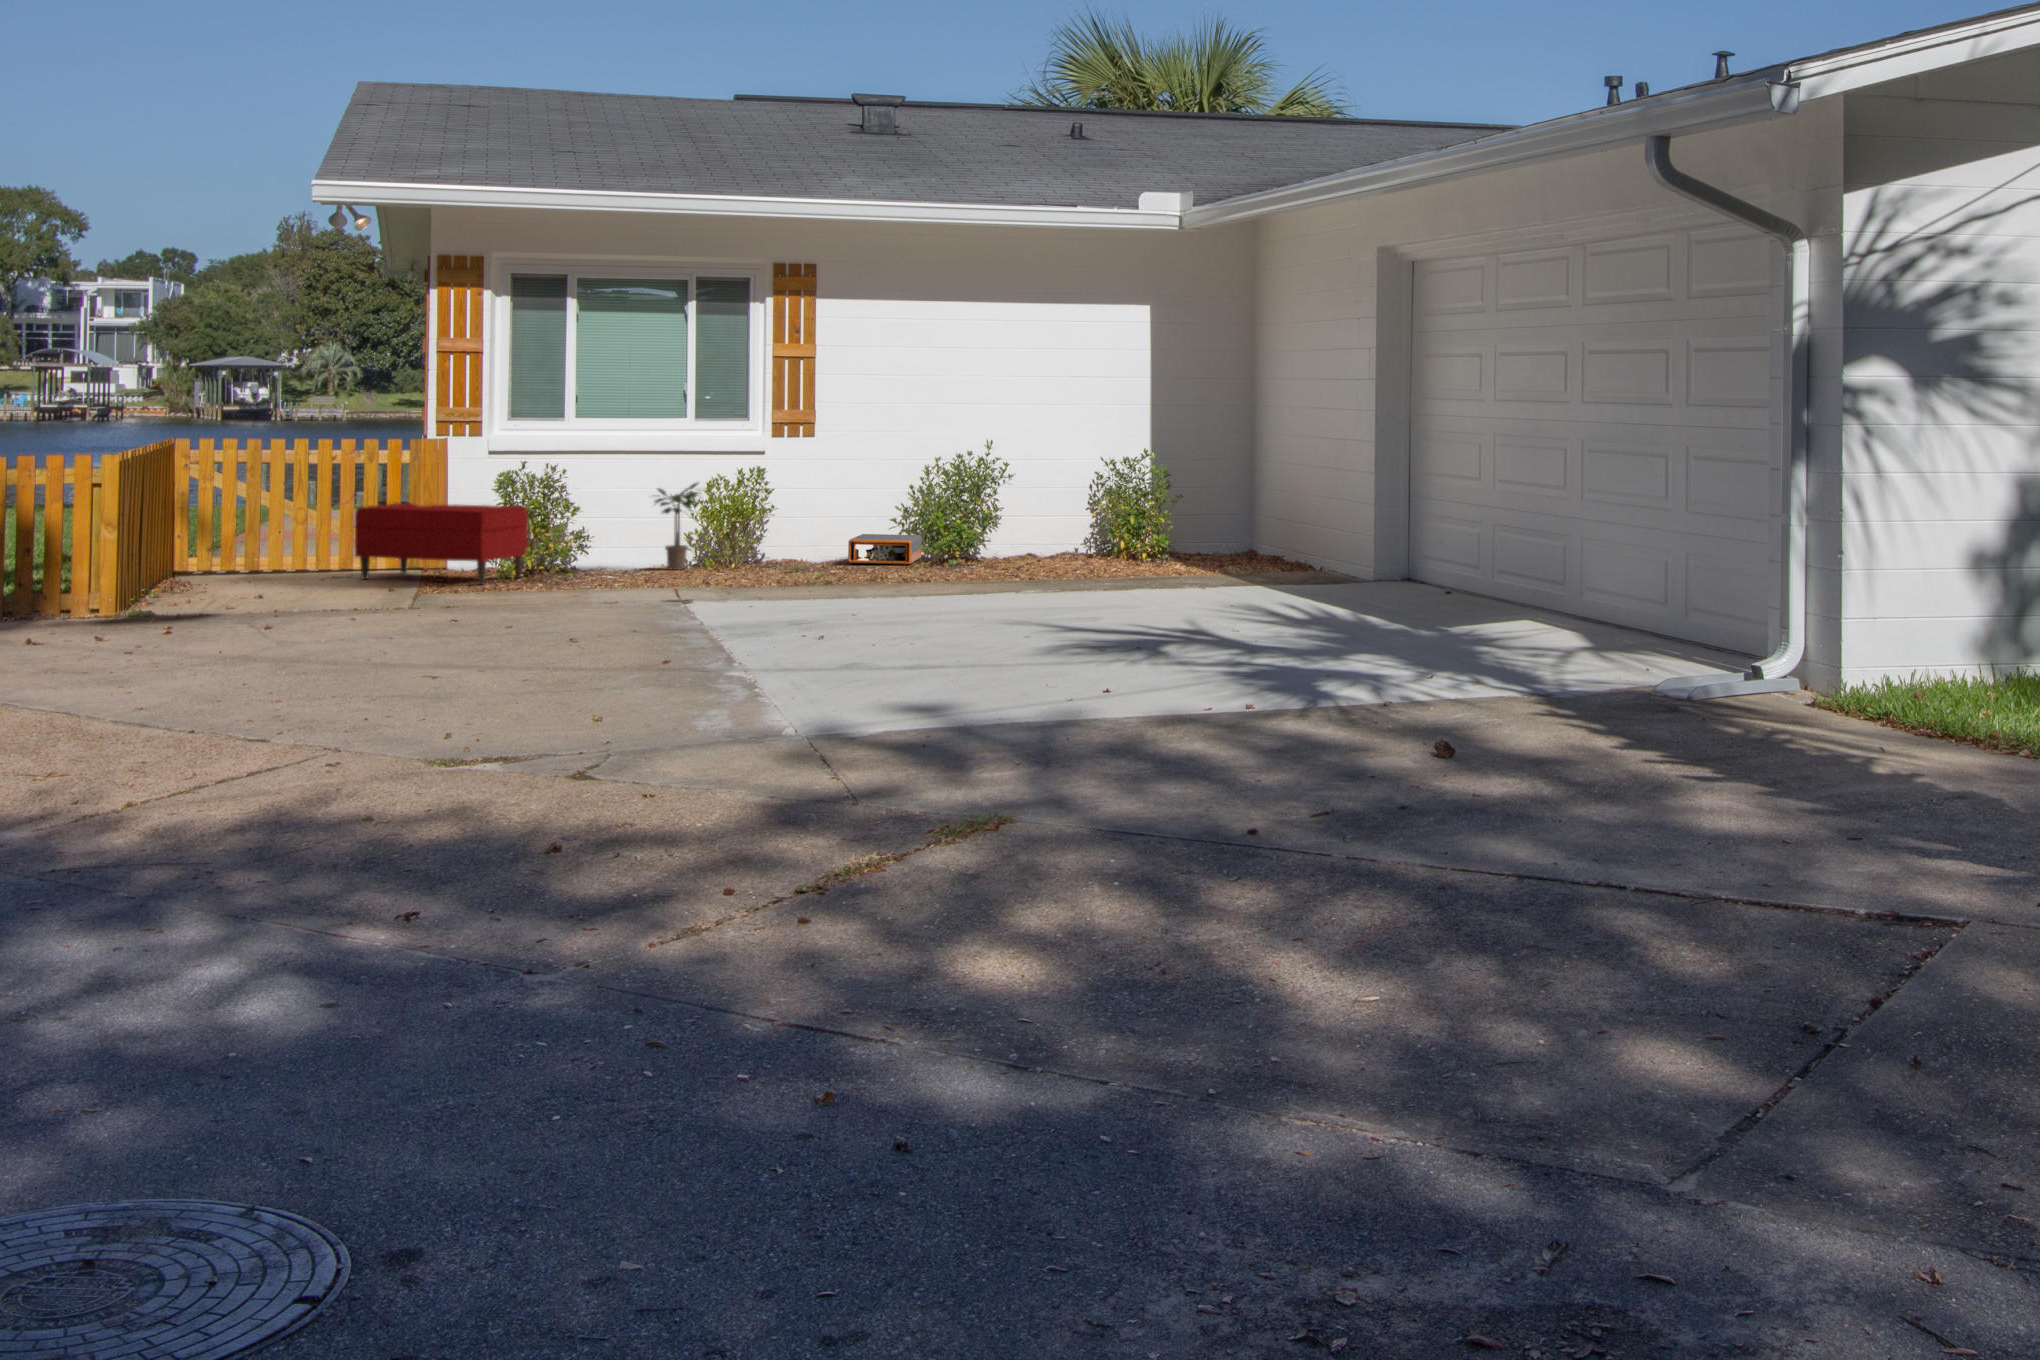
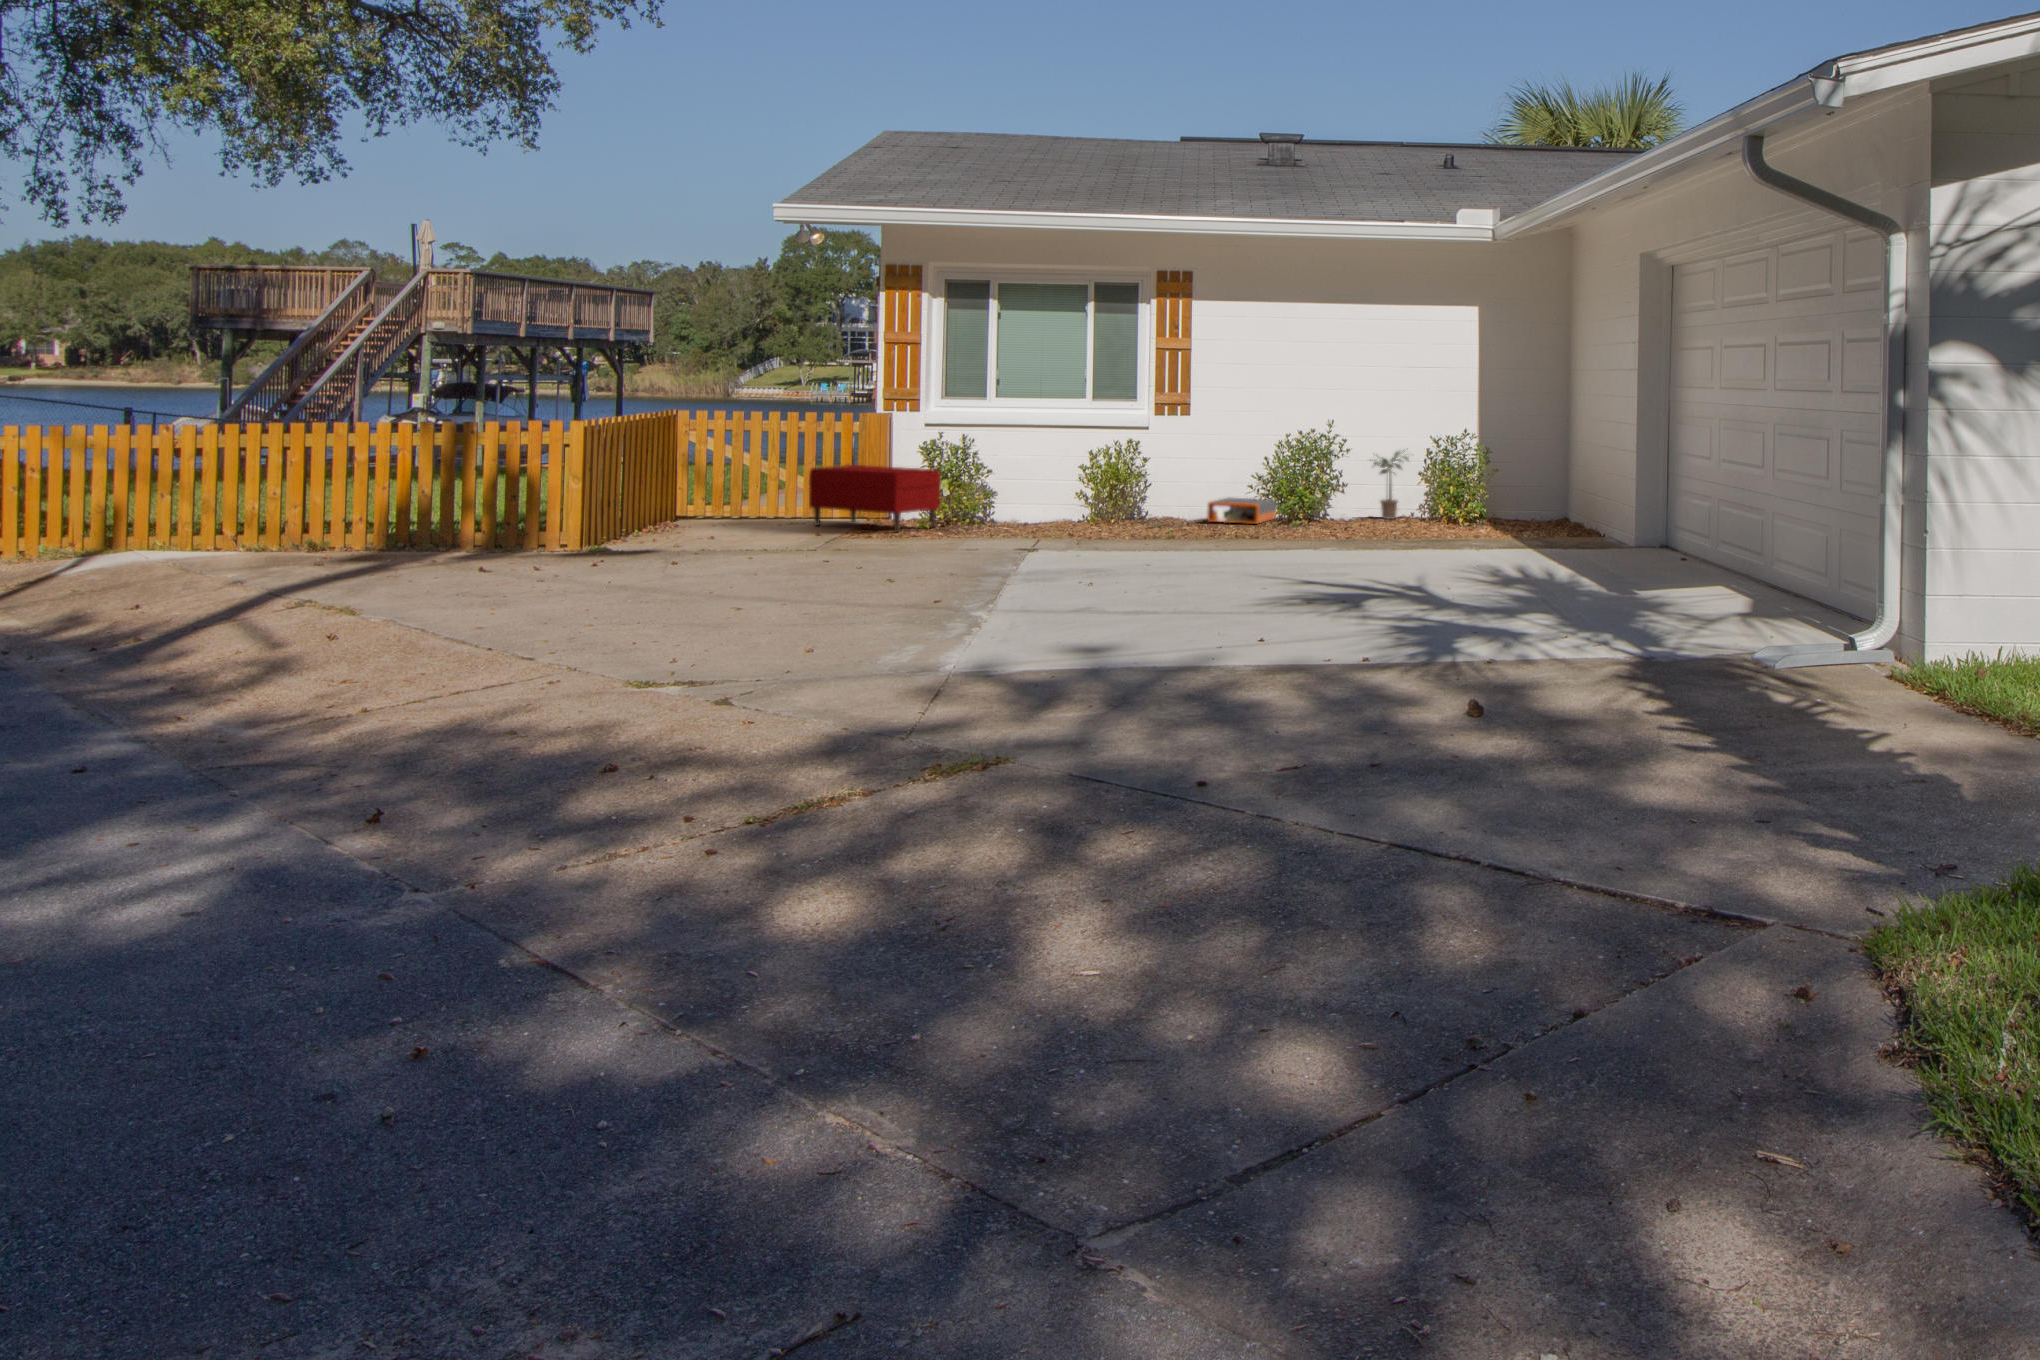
potted plant: present [655,483,701,570] -> present [1374,450,1408,519]

